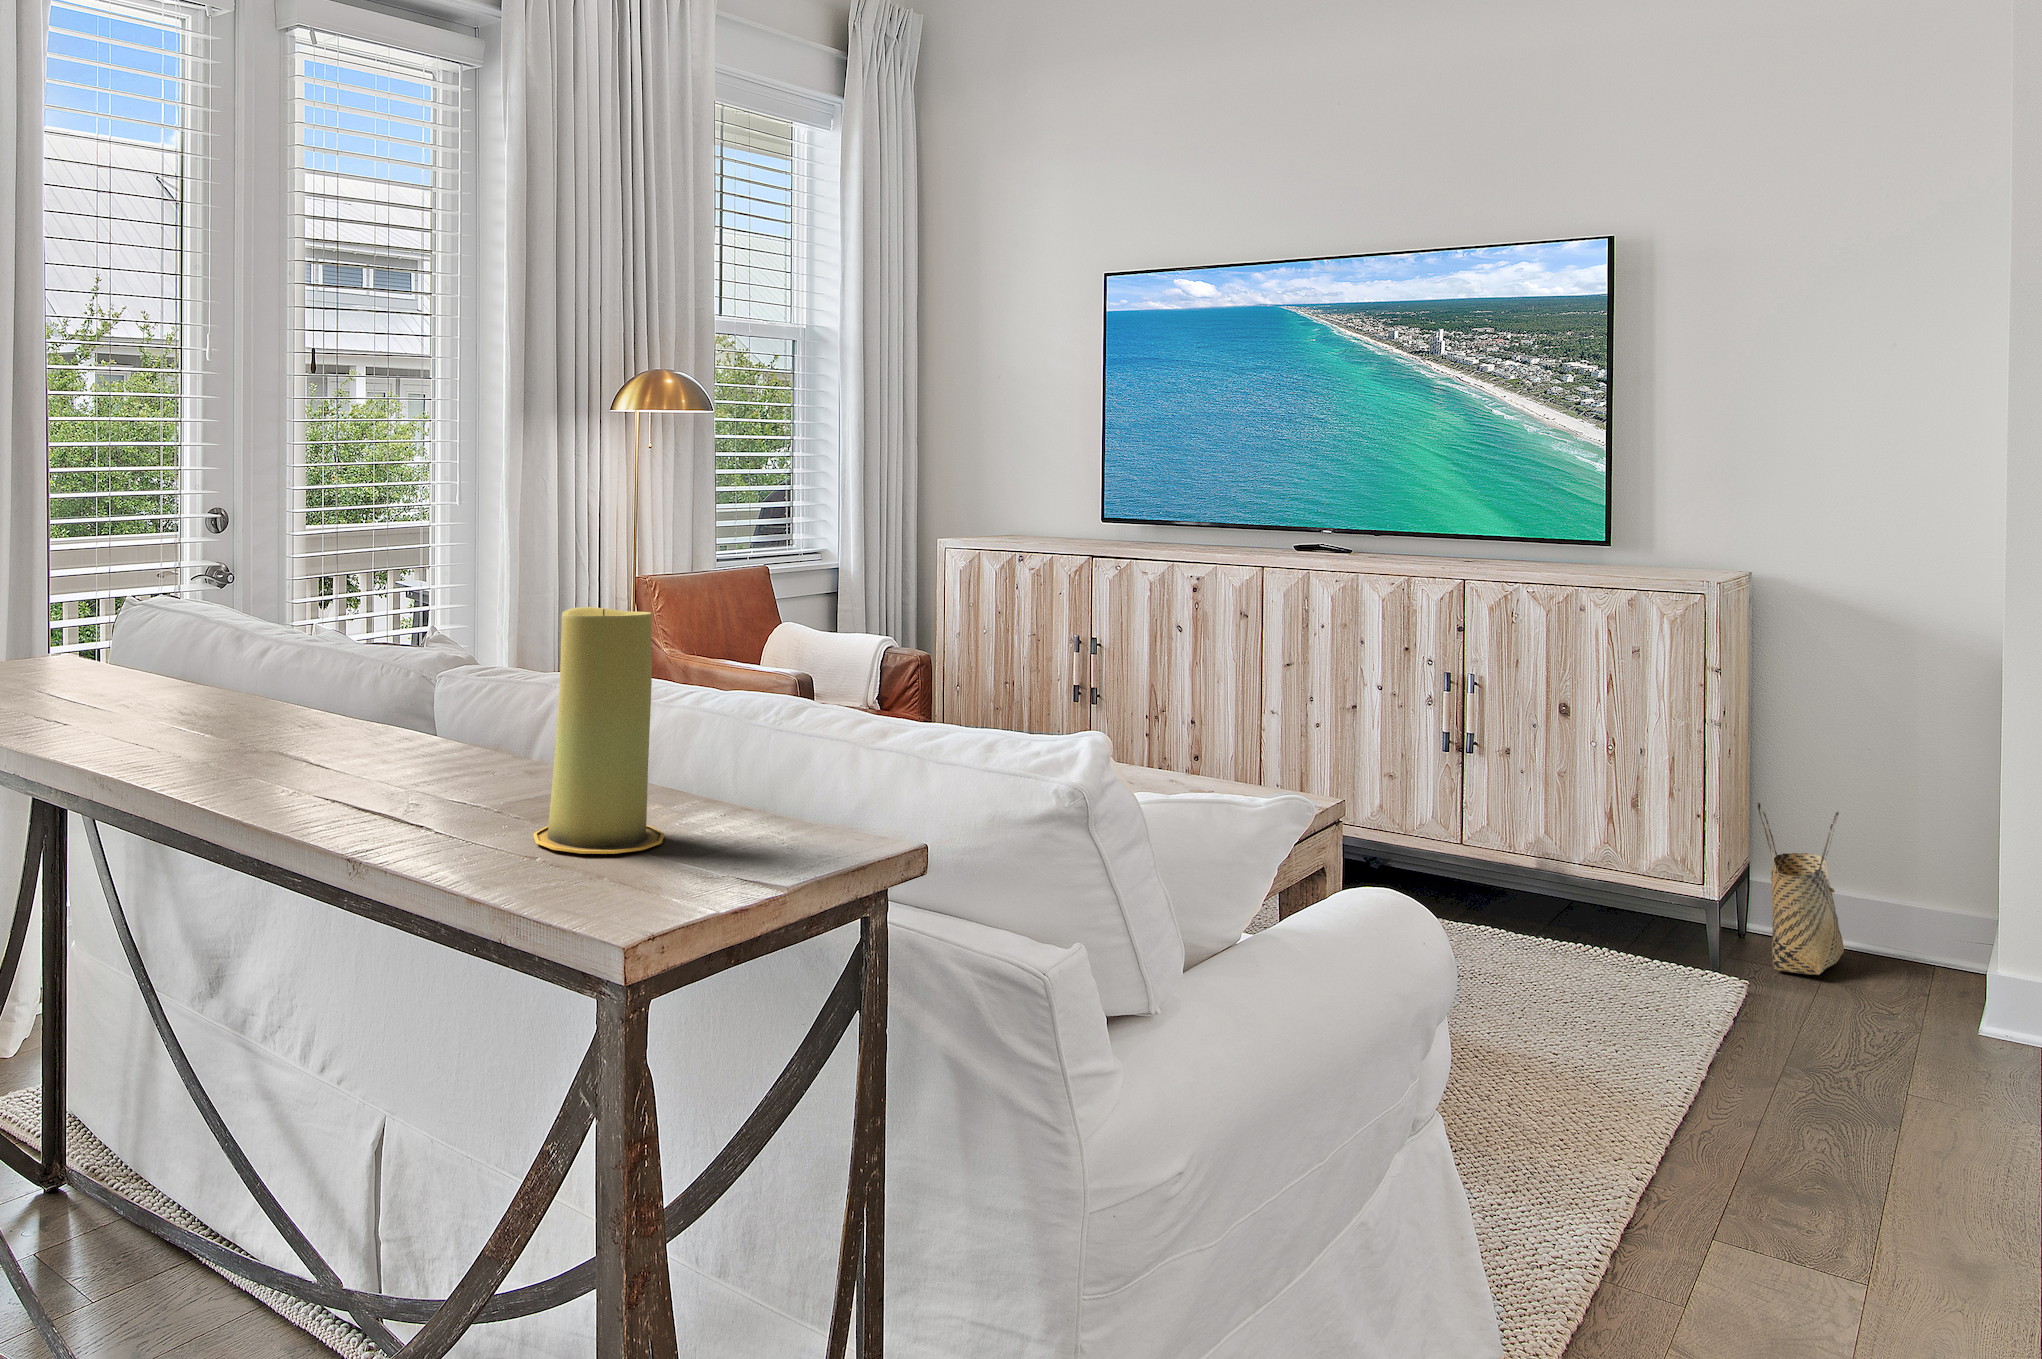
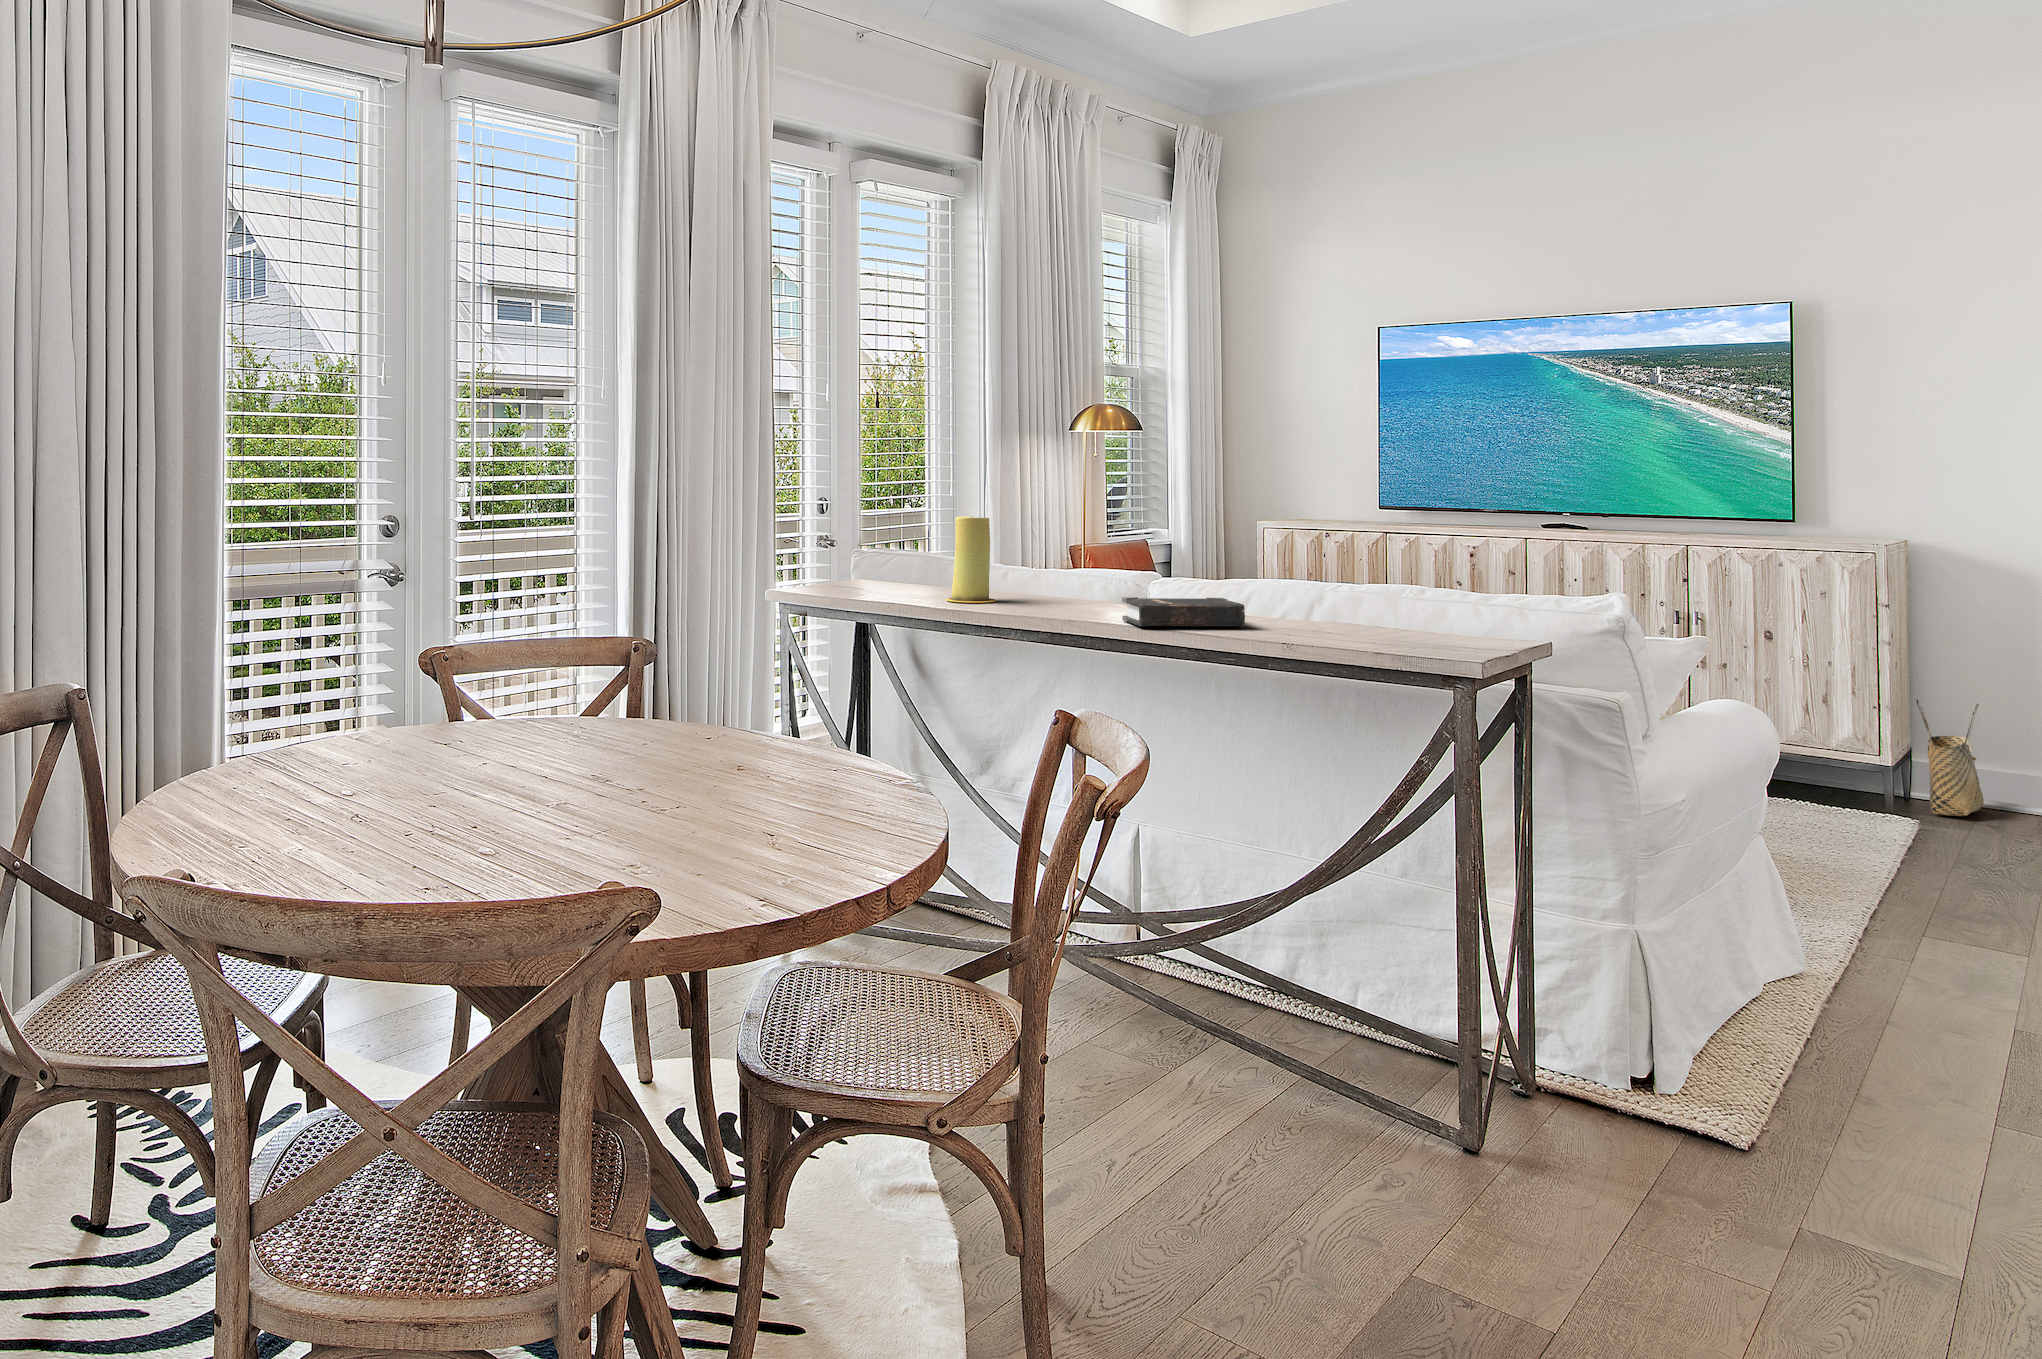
candle: present [534,607,664,854] -> present [946,517,996,603]
hardback book: none [248,713,462,779] -> present [1122,597,1245,627]

